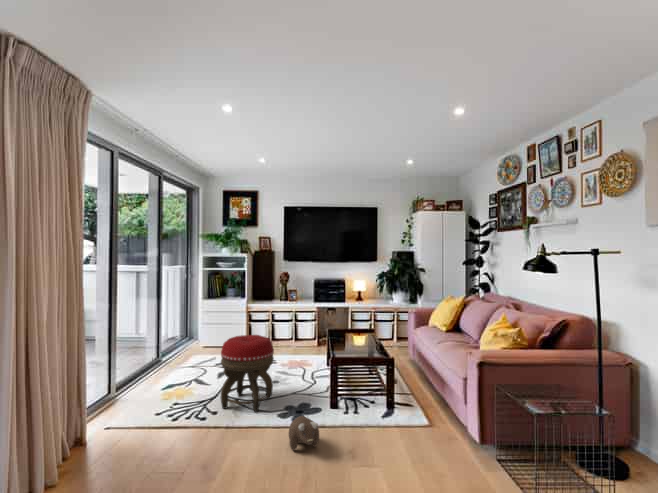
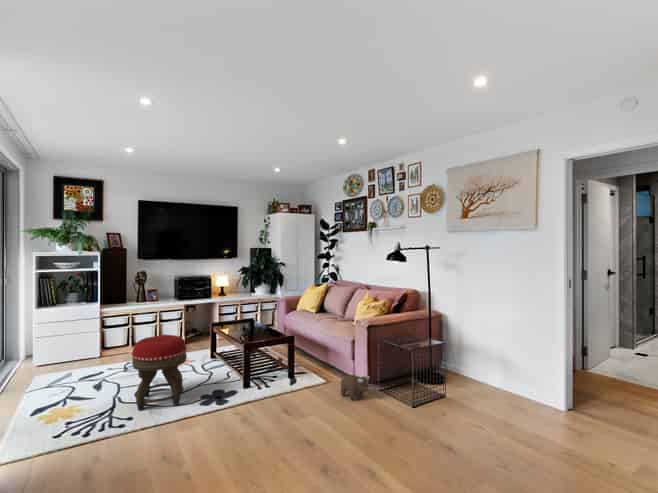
plush toy: present [289,416,319,451] -> present [341,375,370,400]

